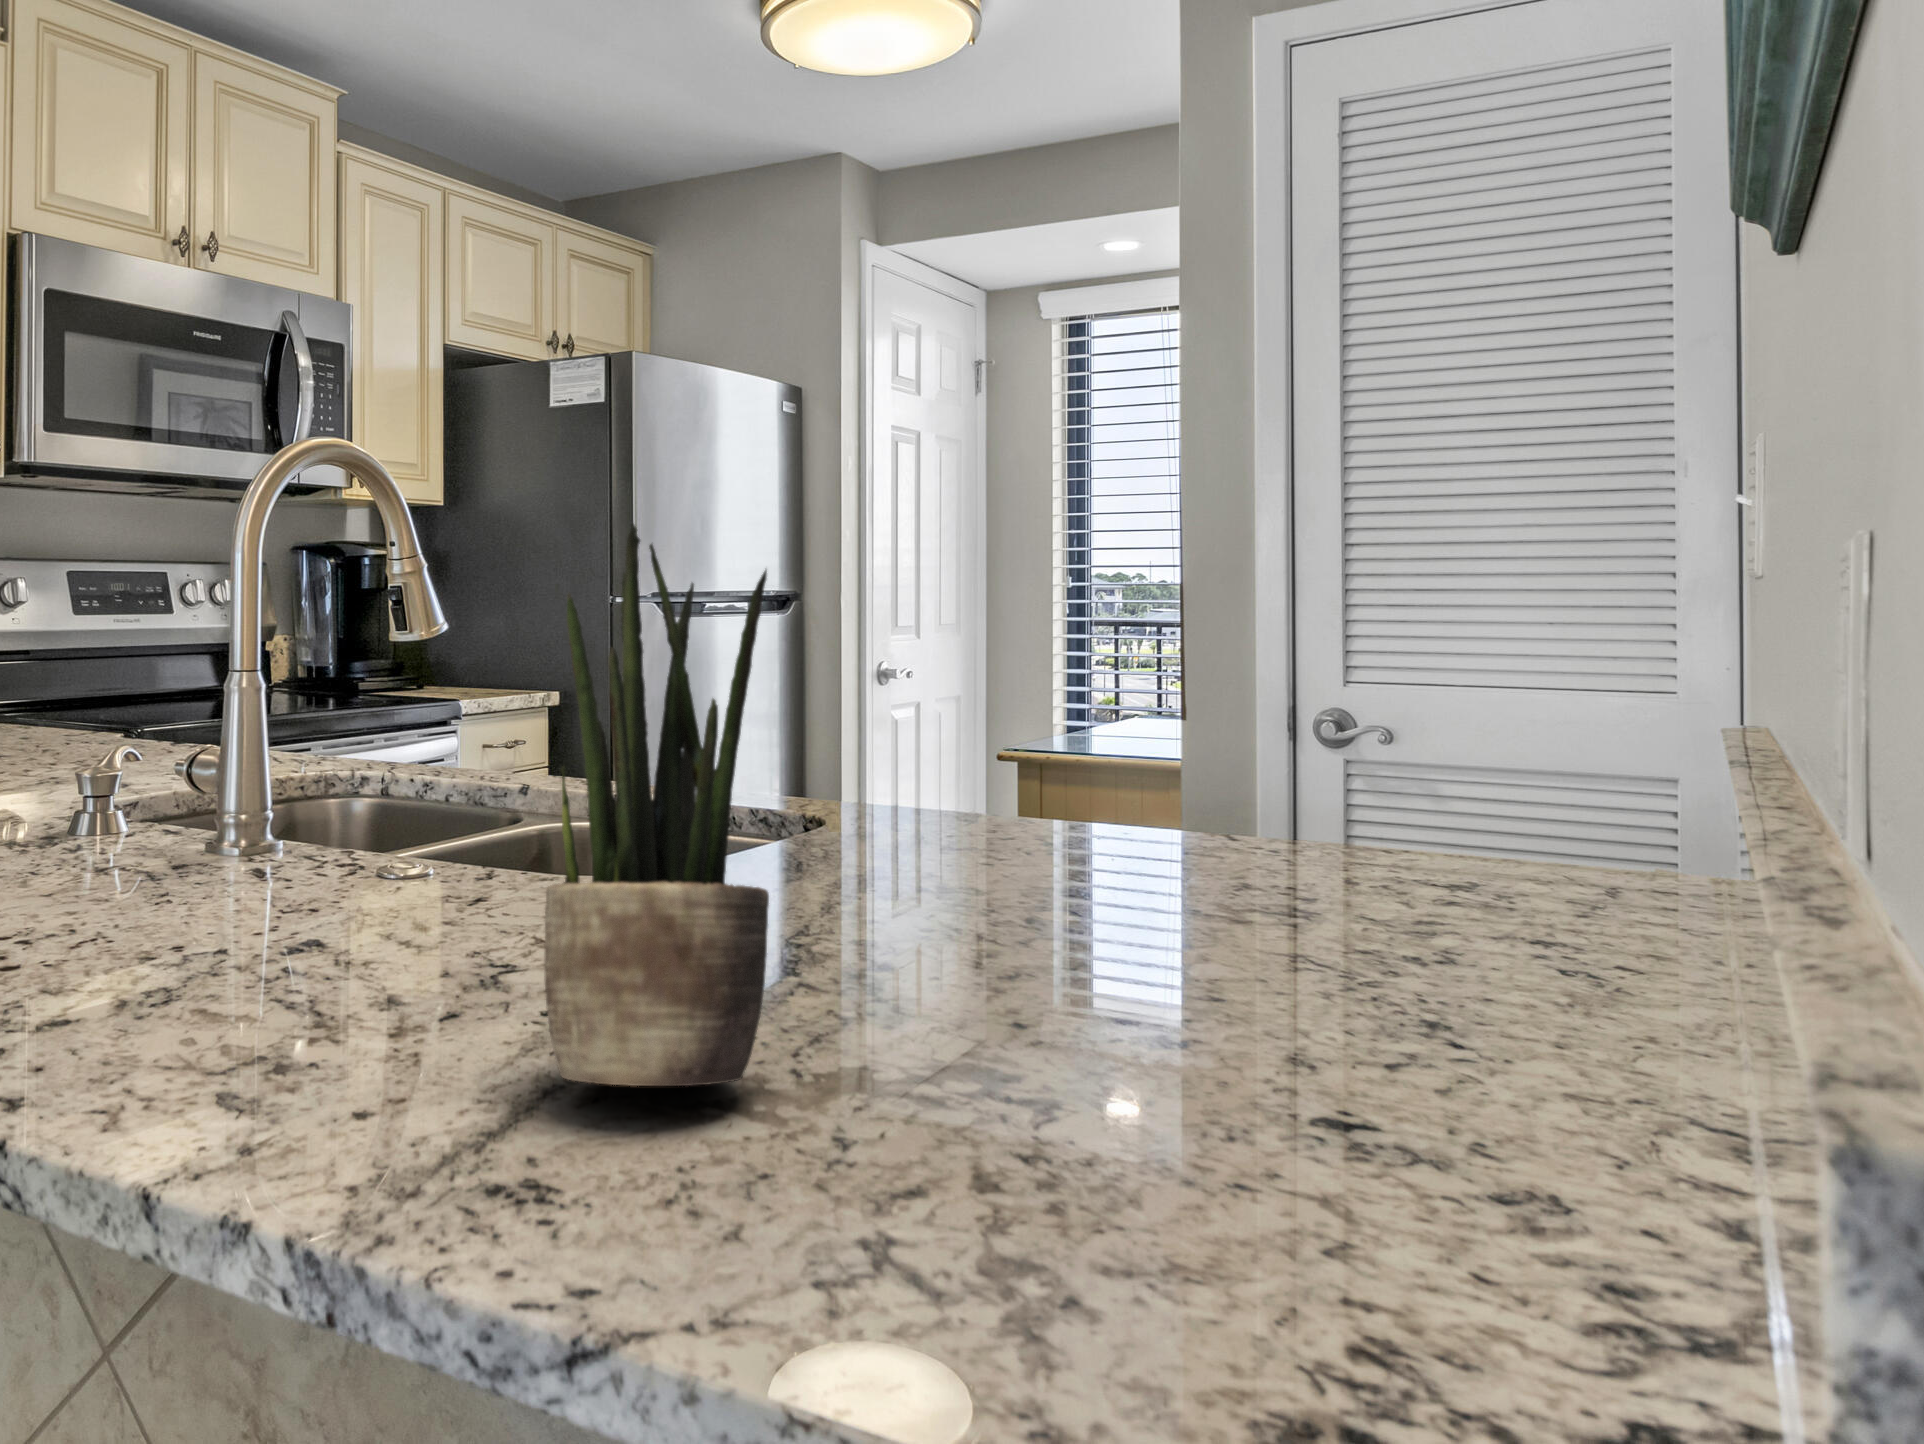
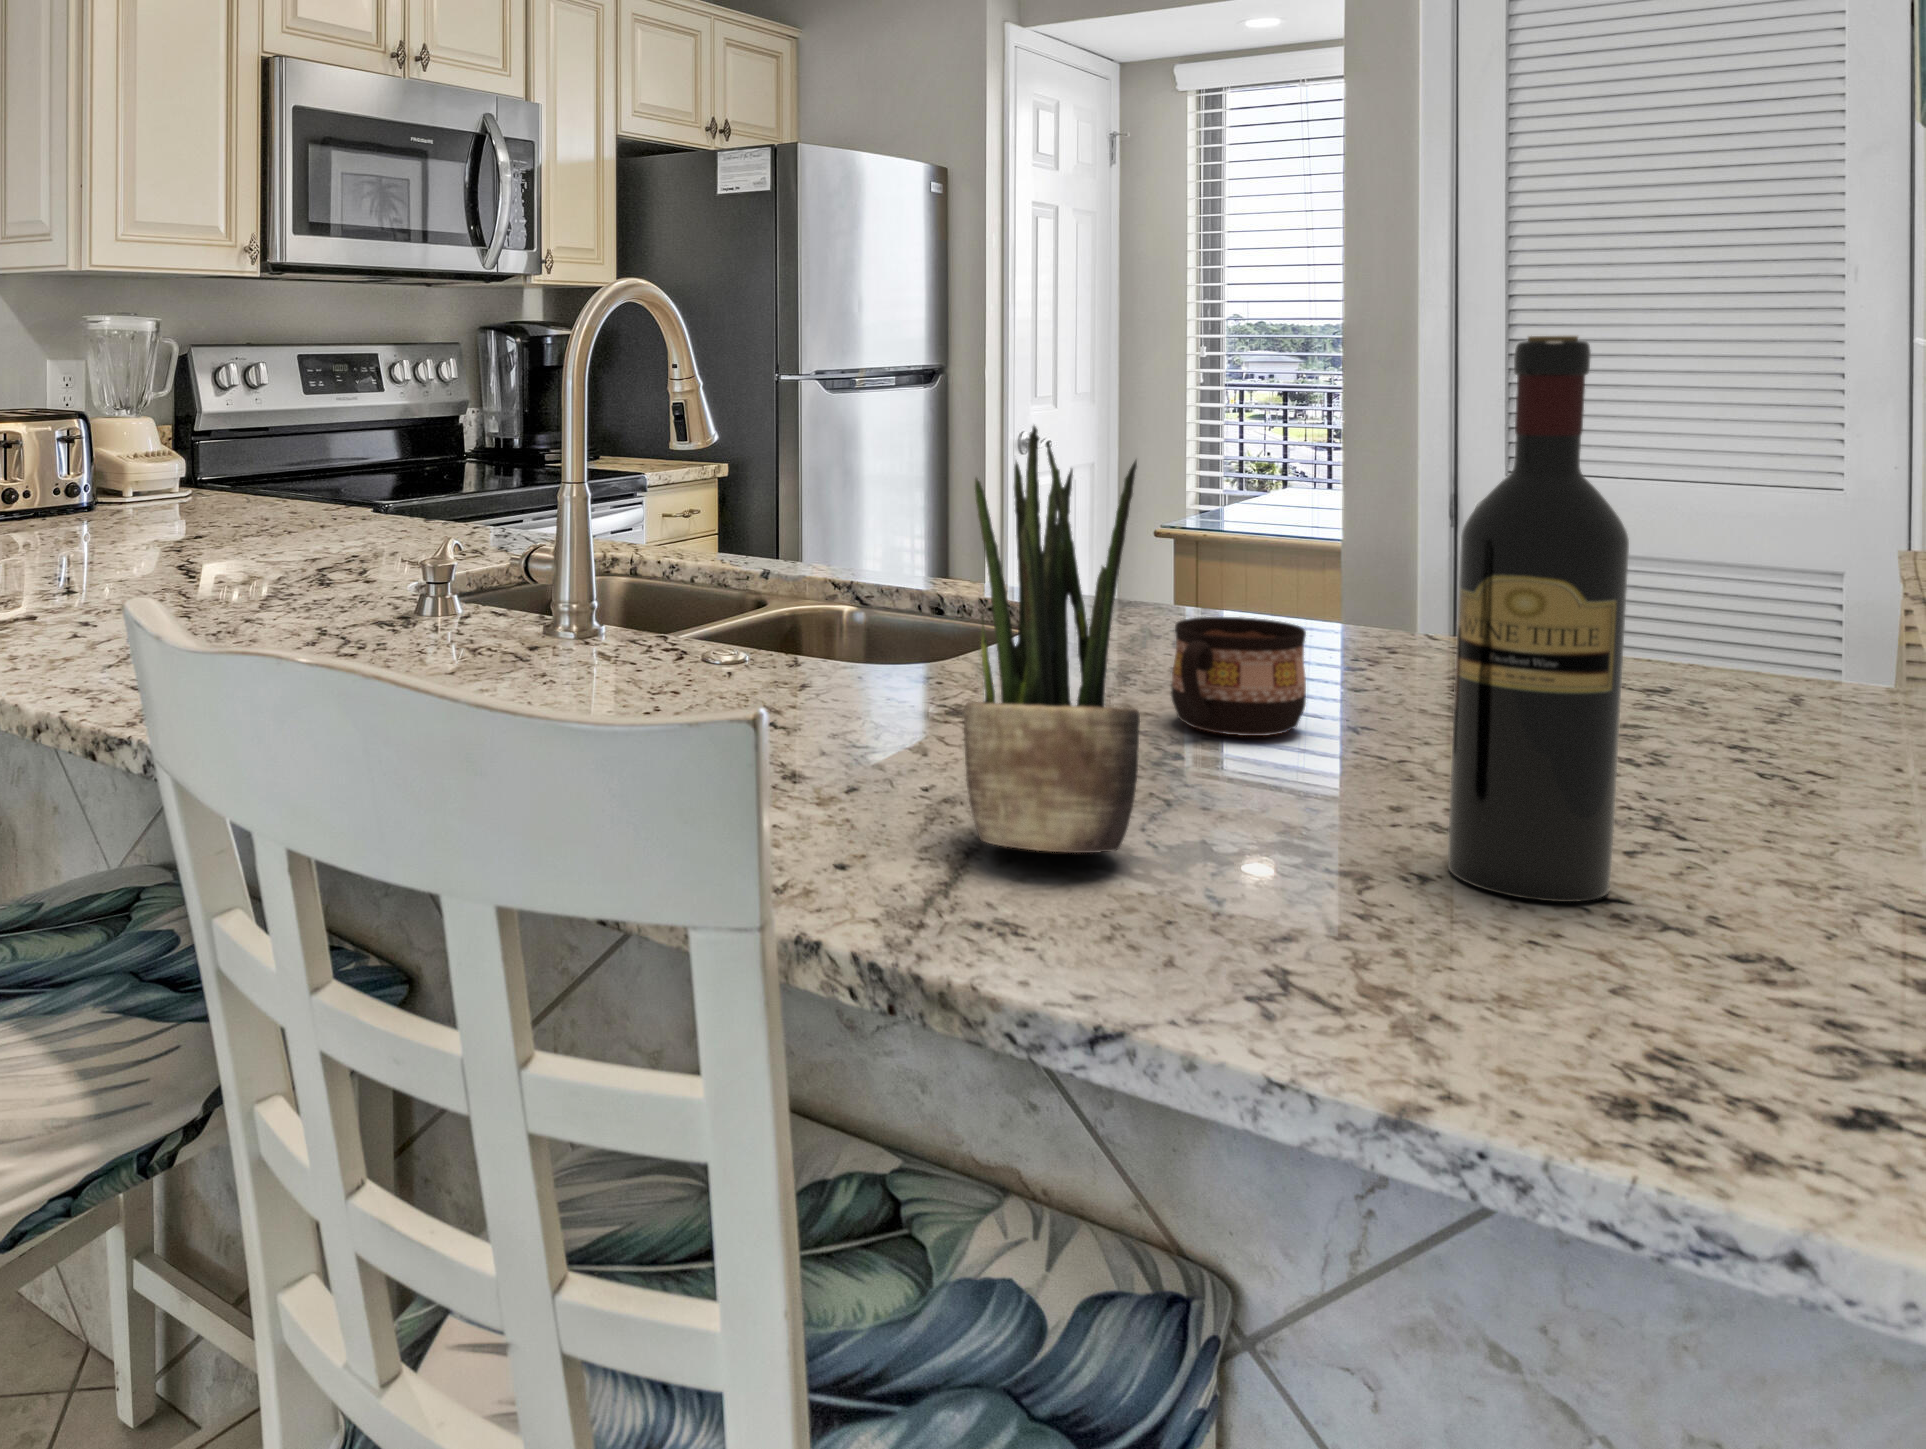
wine bottle: none [1150,402,1355,1129] -> present [1448,336,1629,902]
cup: none [896,800,1049,940] -> present [1171,617,1306,736]

